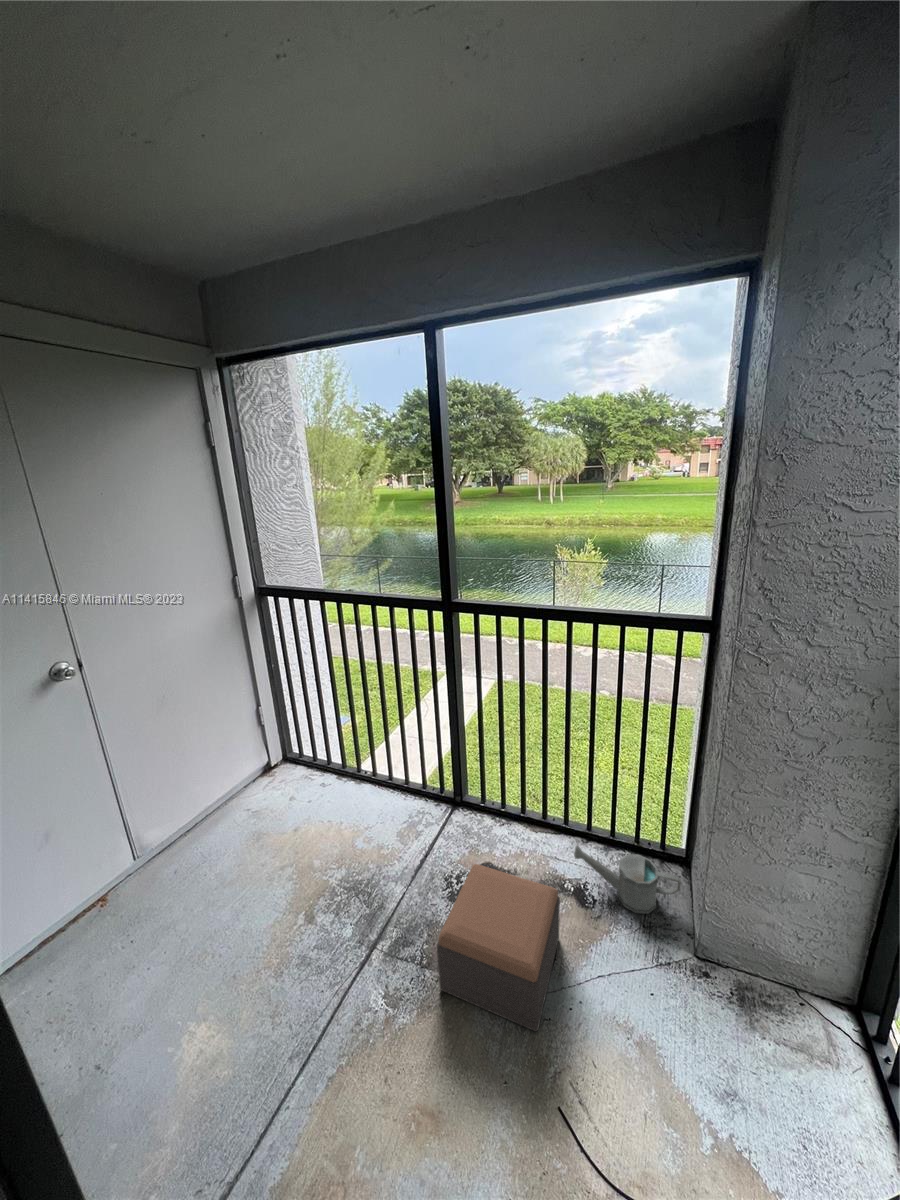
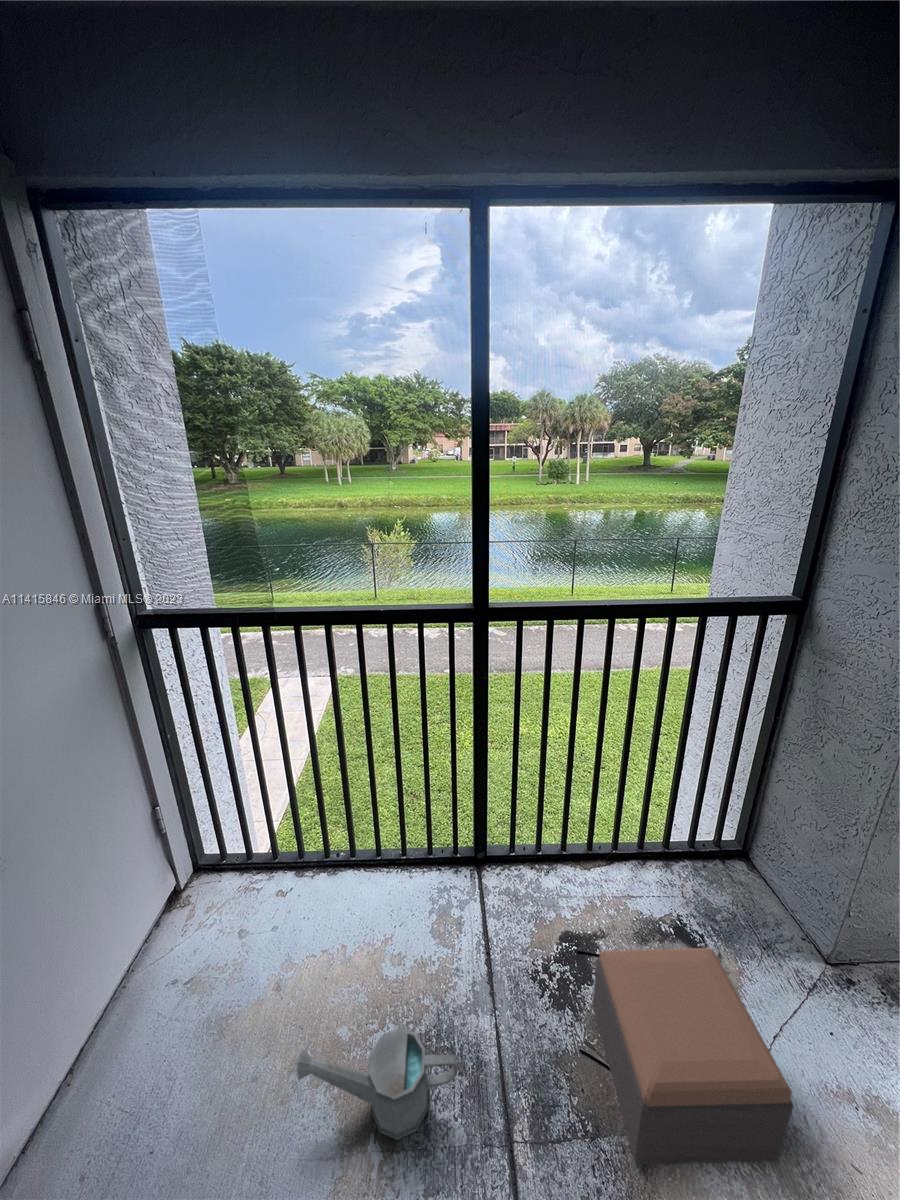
watering can: present [574,845,681,914] -> present [297,1028,457,1140]

